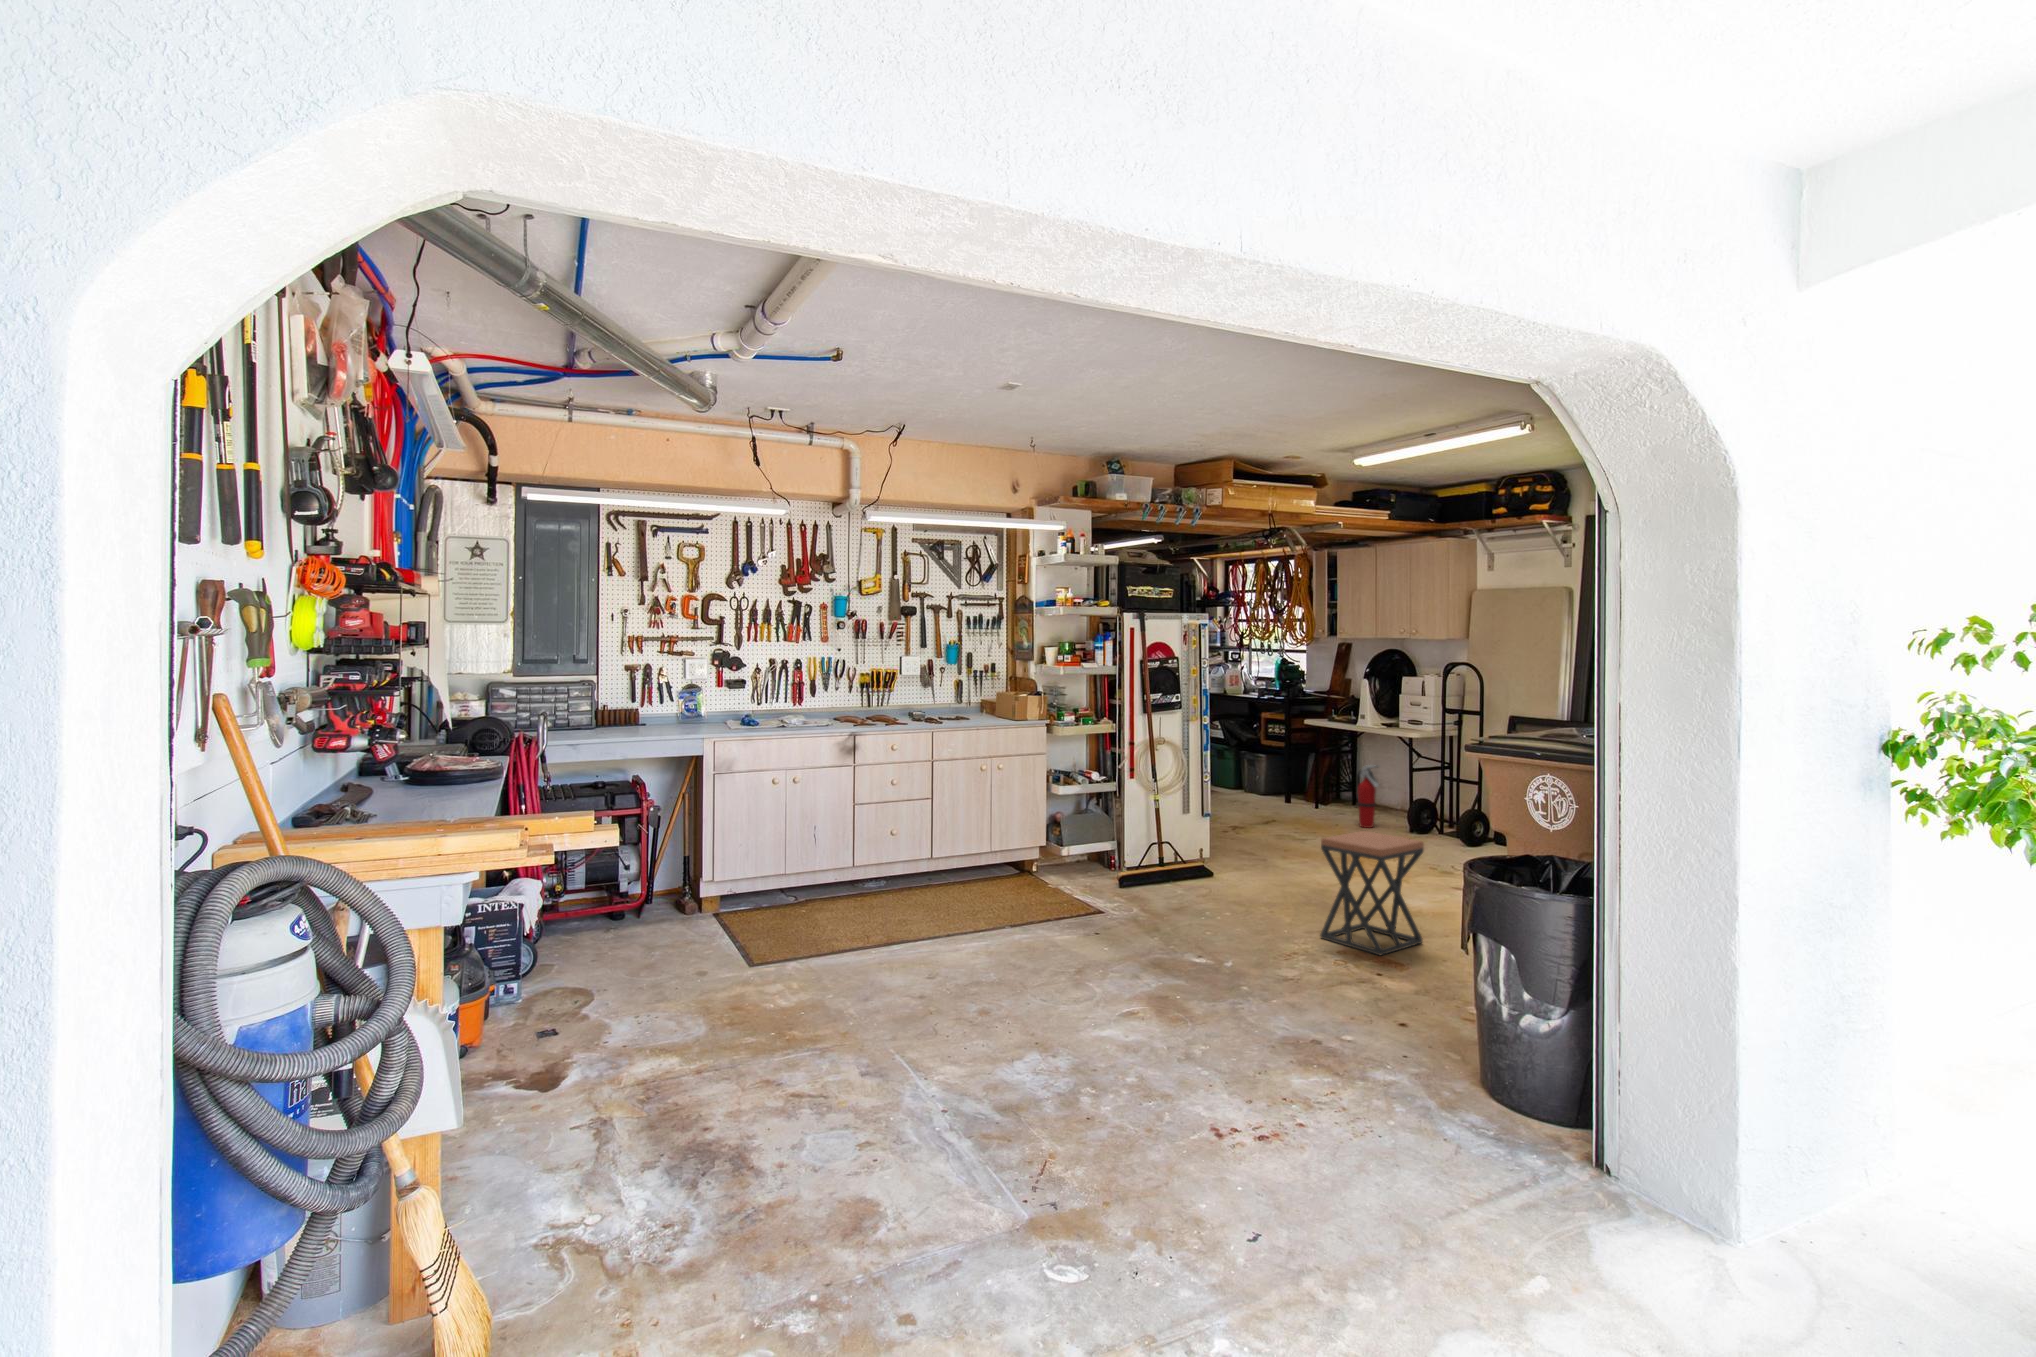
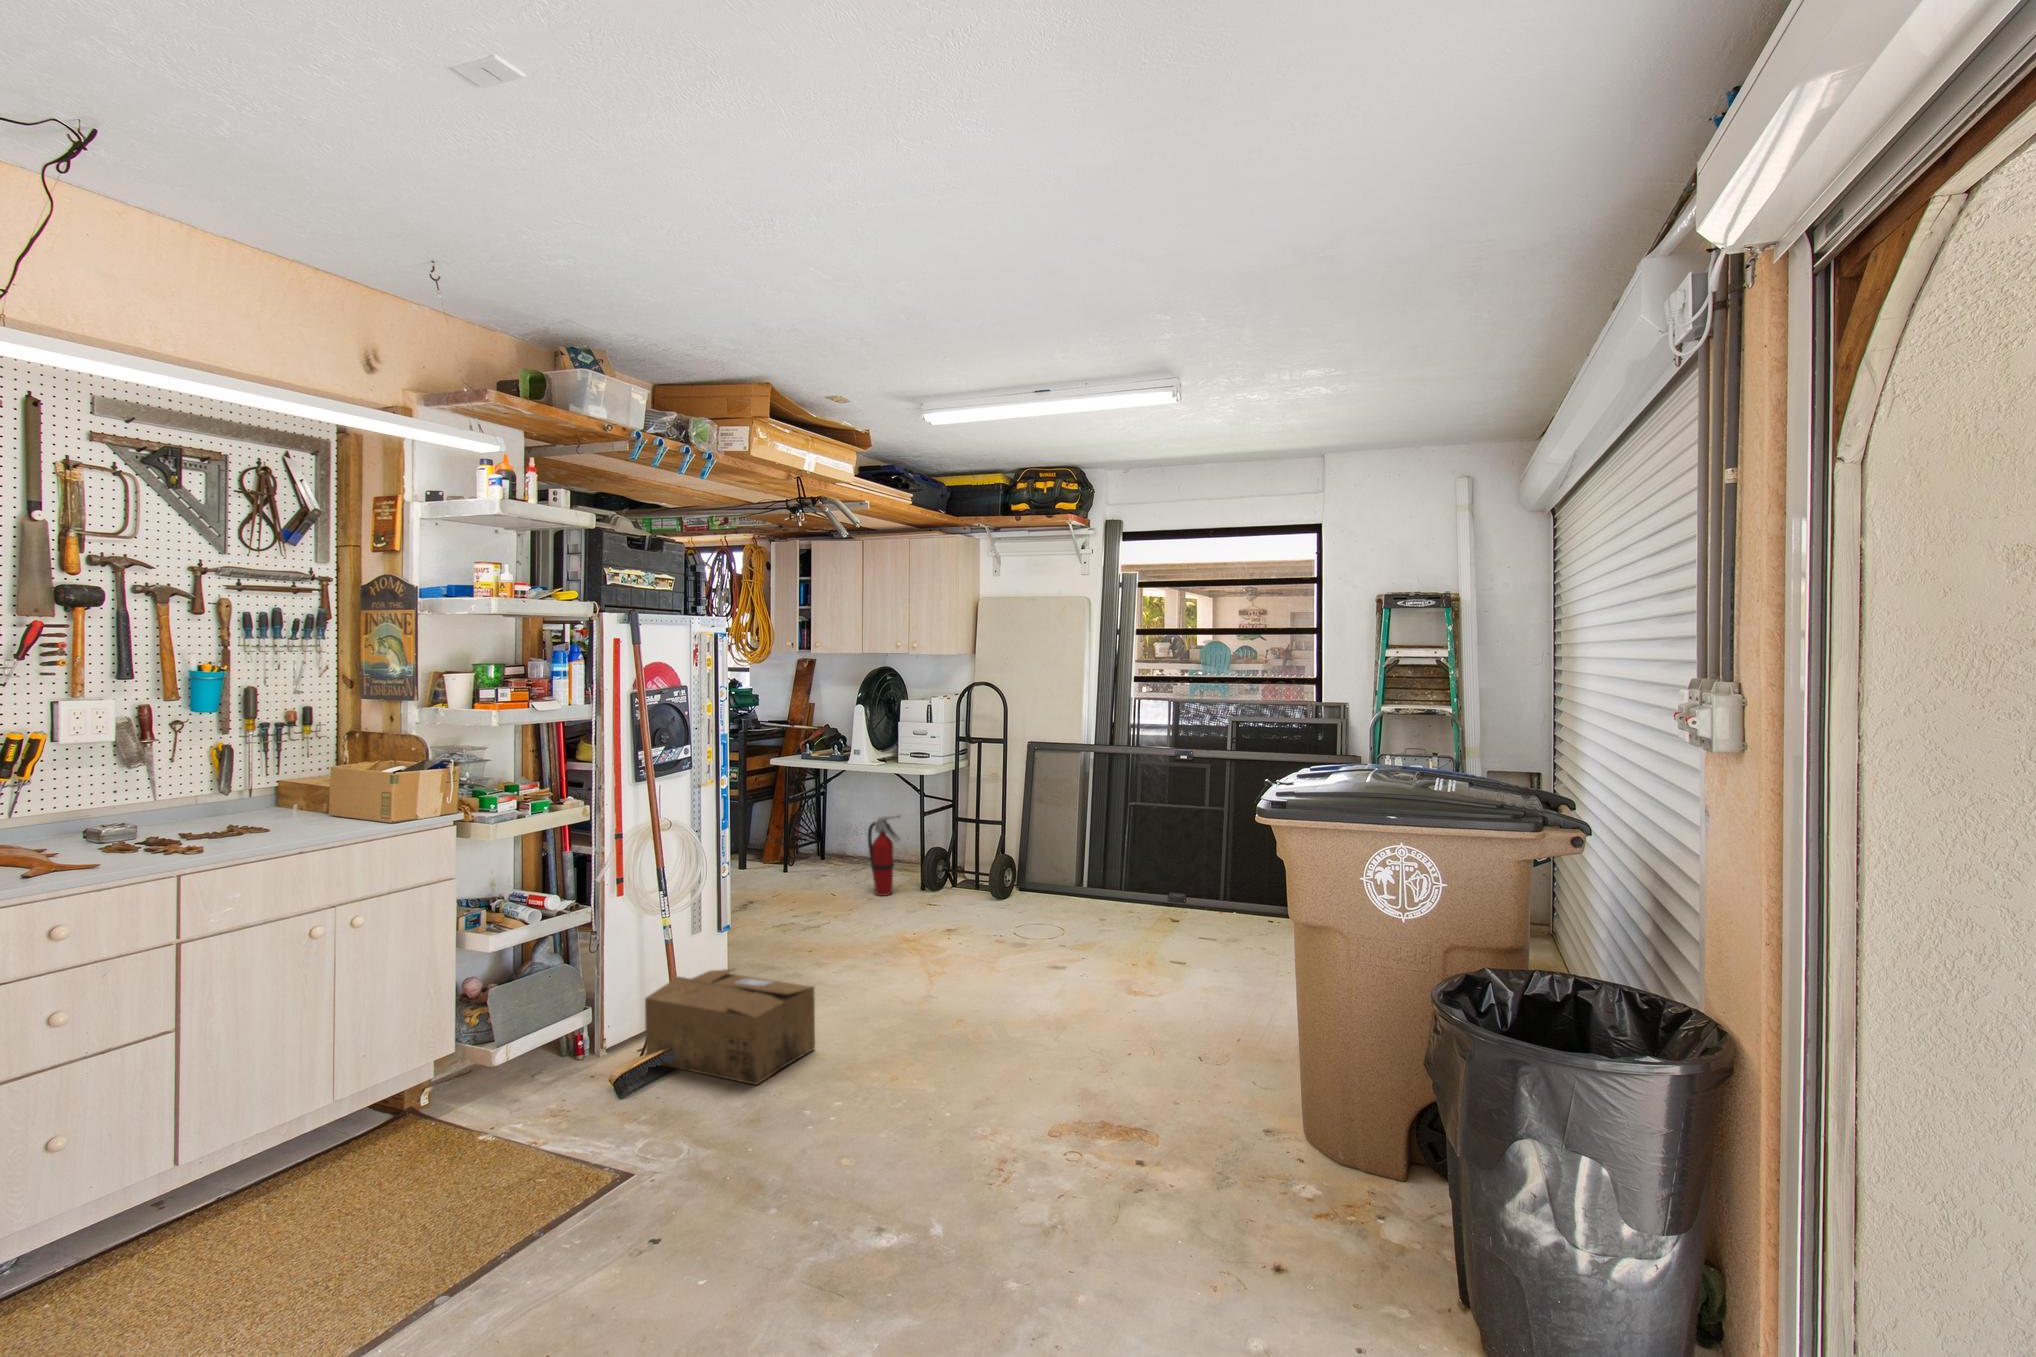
cardboard box: none [1141,830,1235,892] -> present [645,969,815,1085]
stool: present [1320,831,1424,955] -> none [1027,942,1154,1147]

